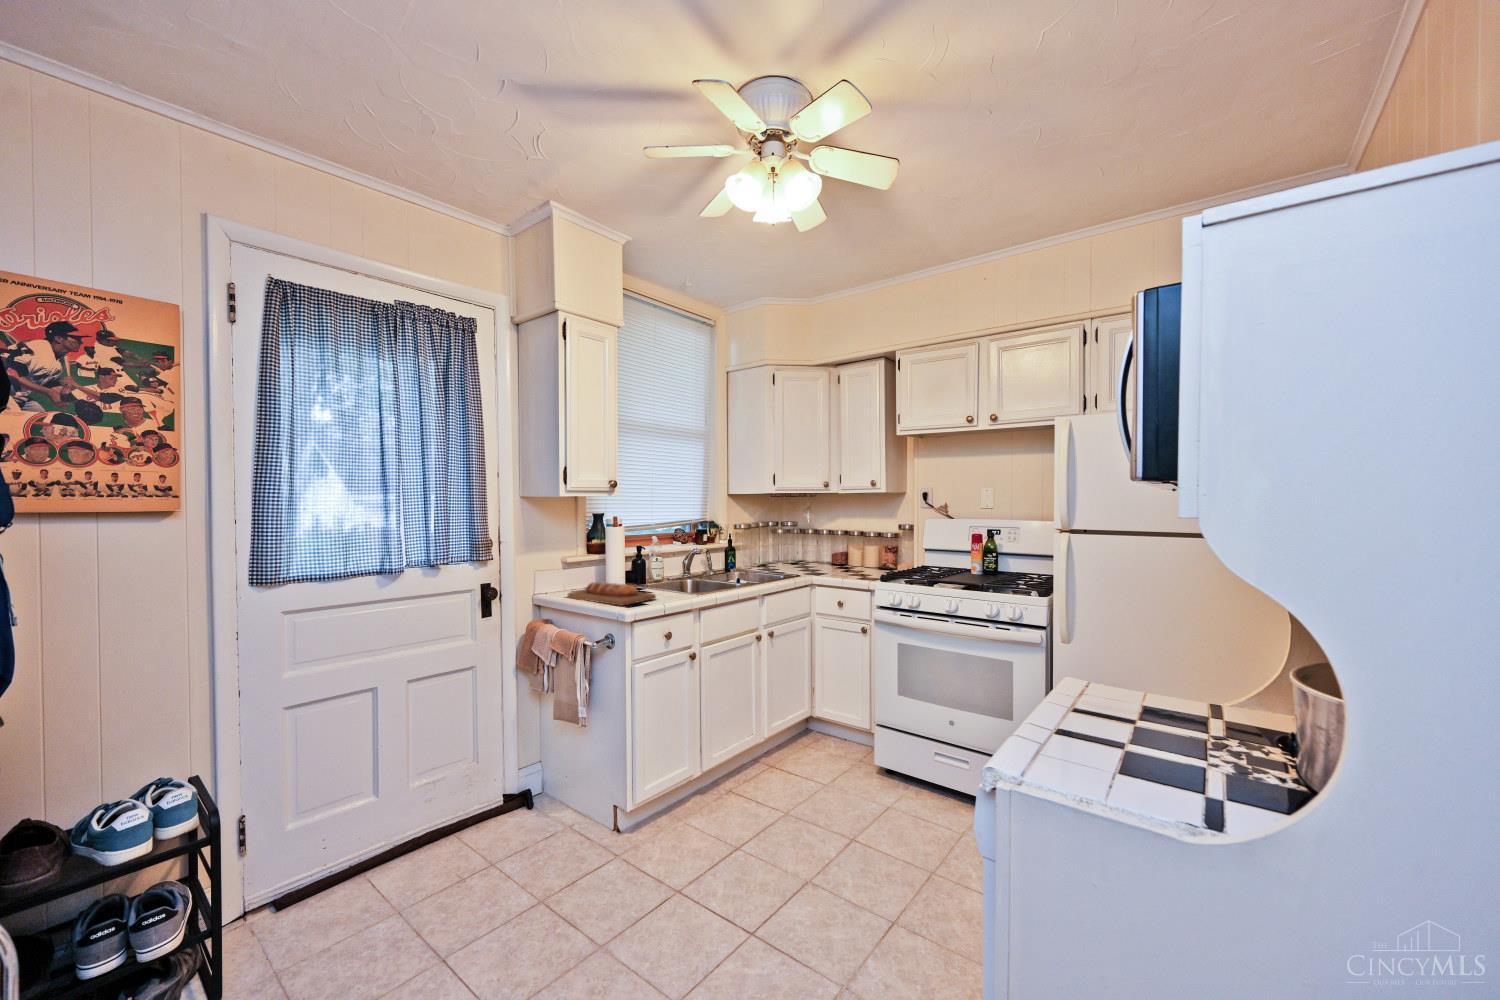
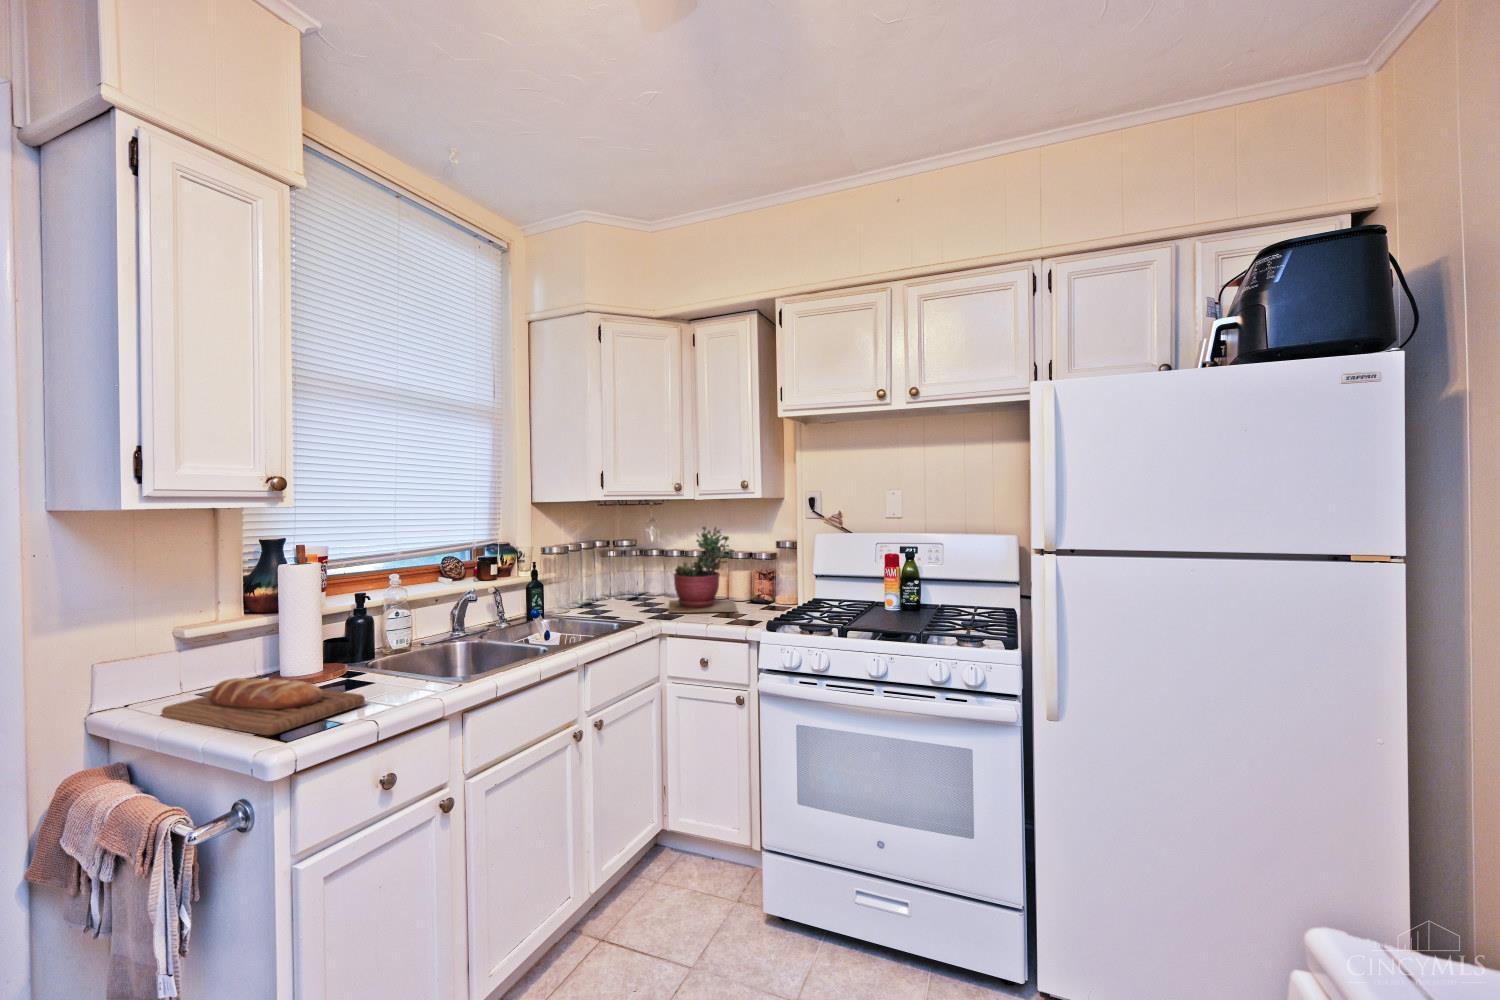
succulent plant: none [818,513,867,573] -> present [668,527,737,613]

